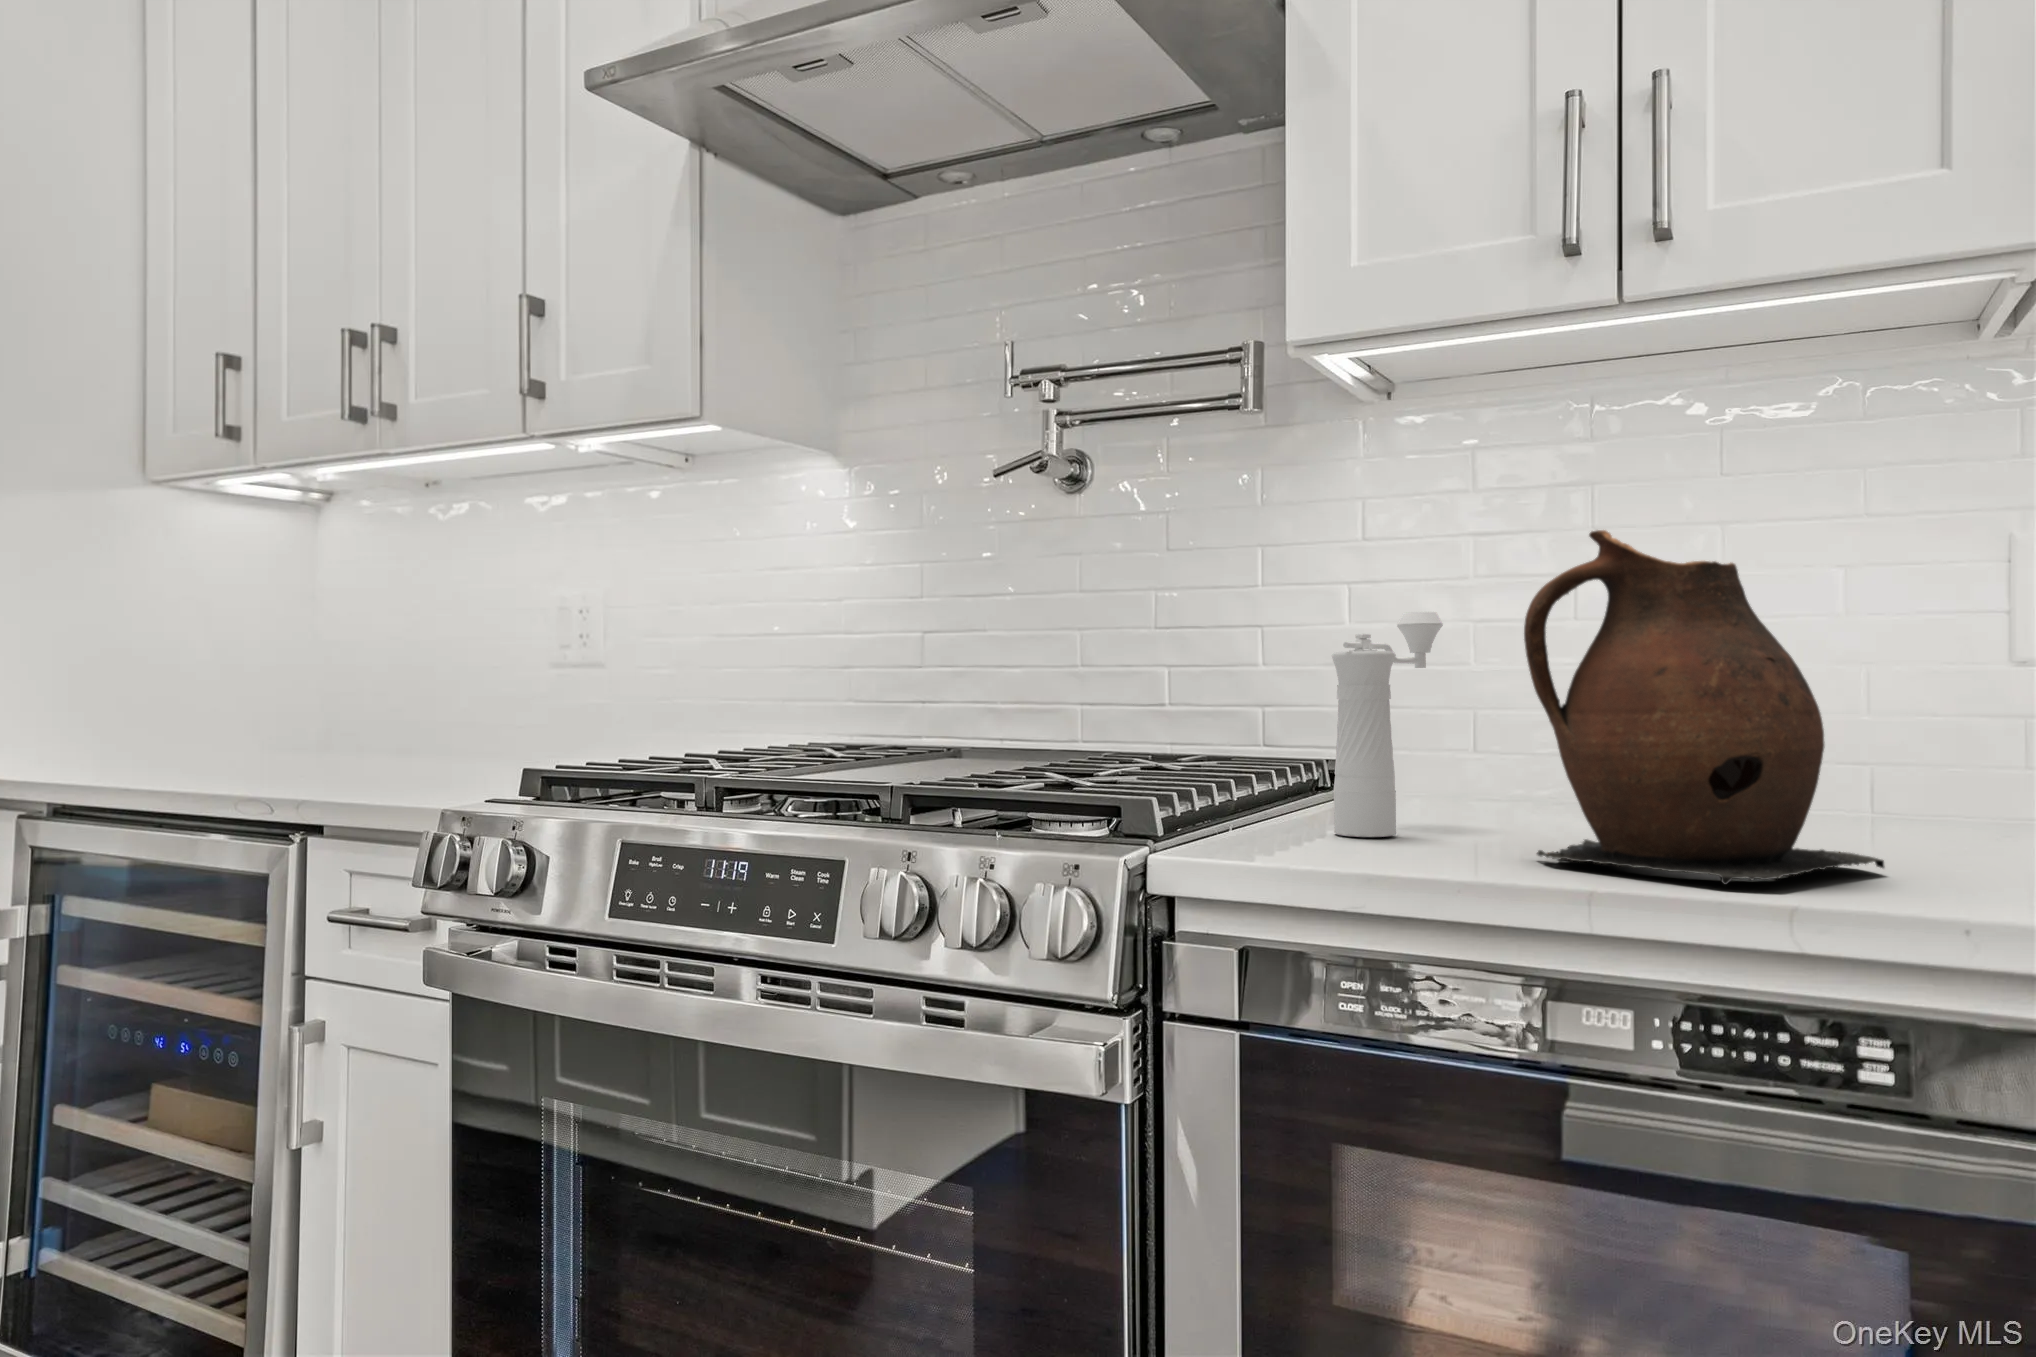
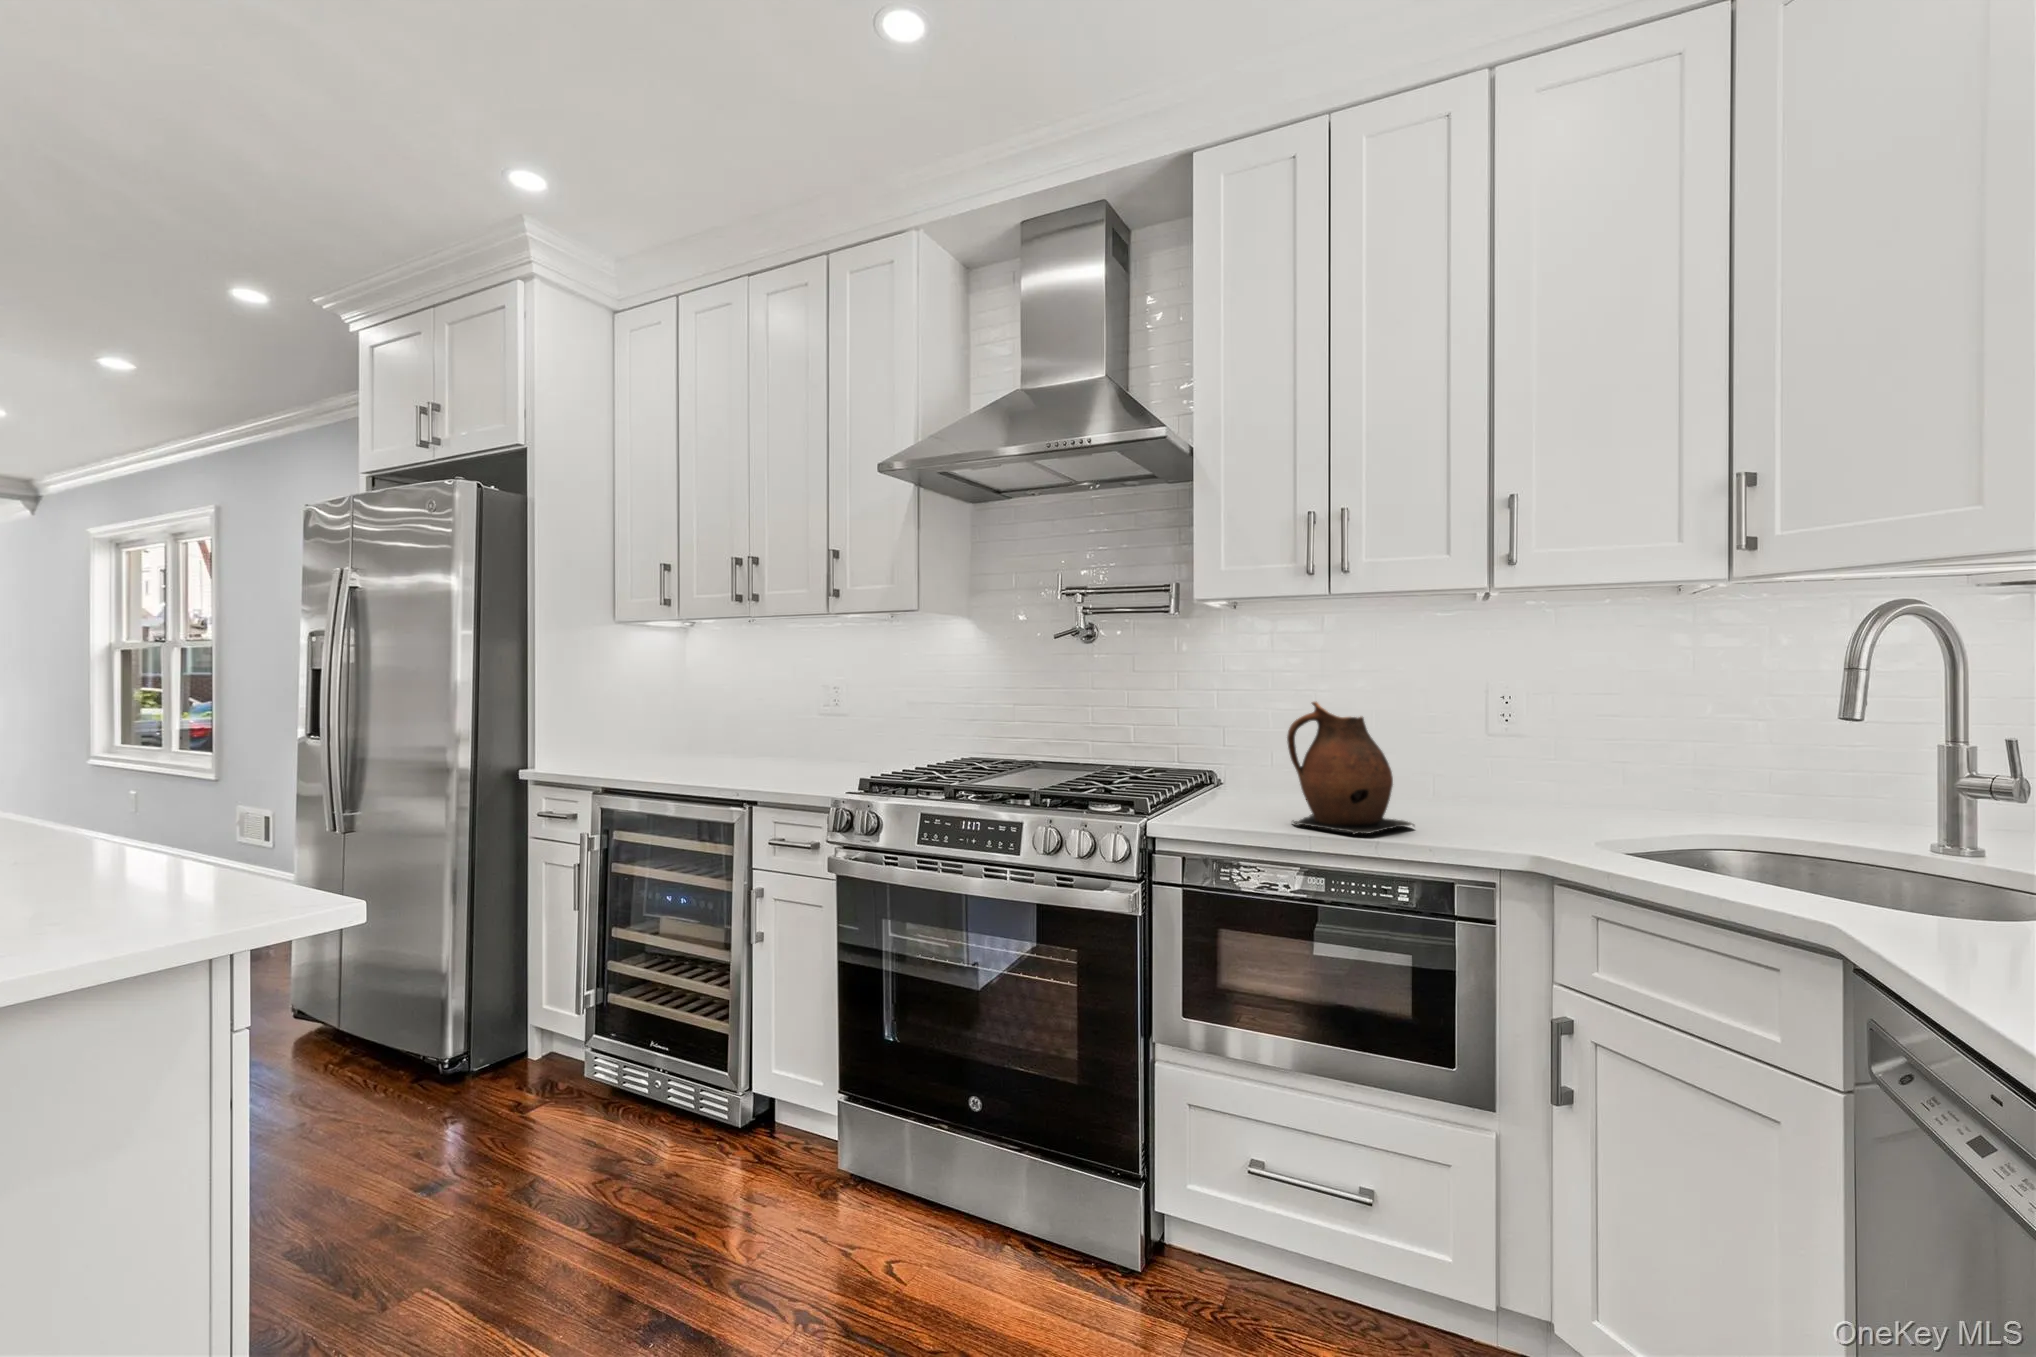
pepper mill: present [1332,612,1443,837] -> none [1214,720,1258,813]

